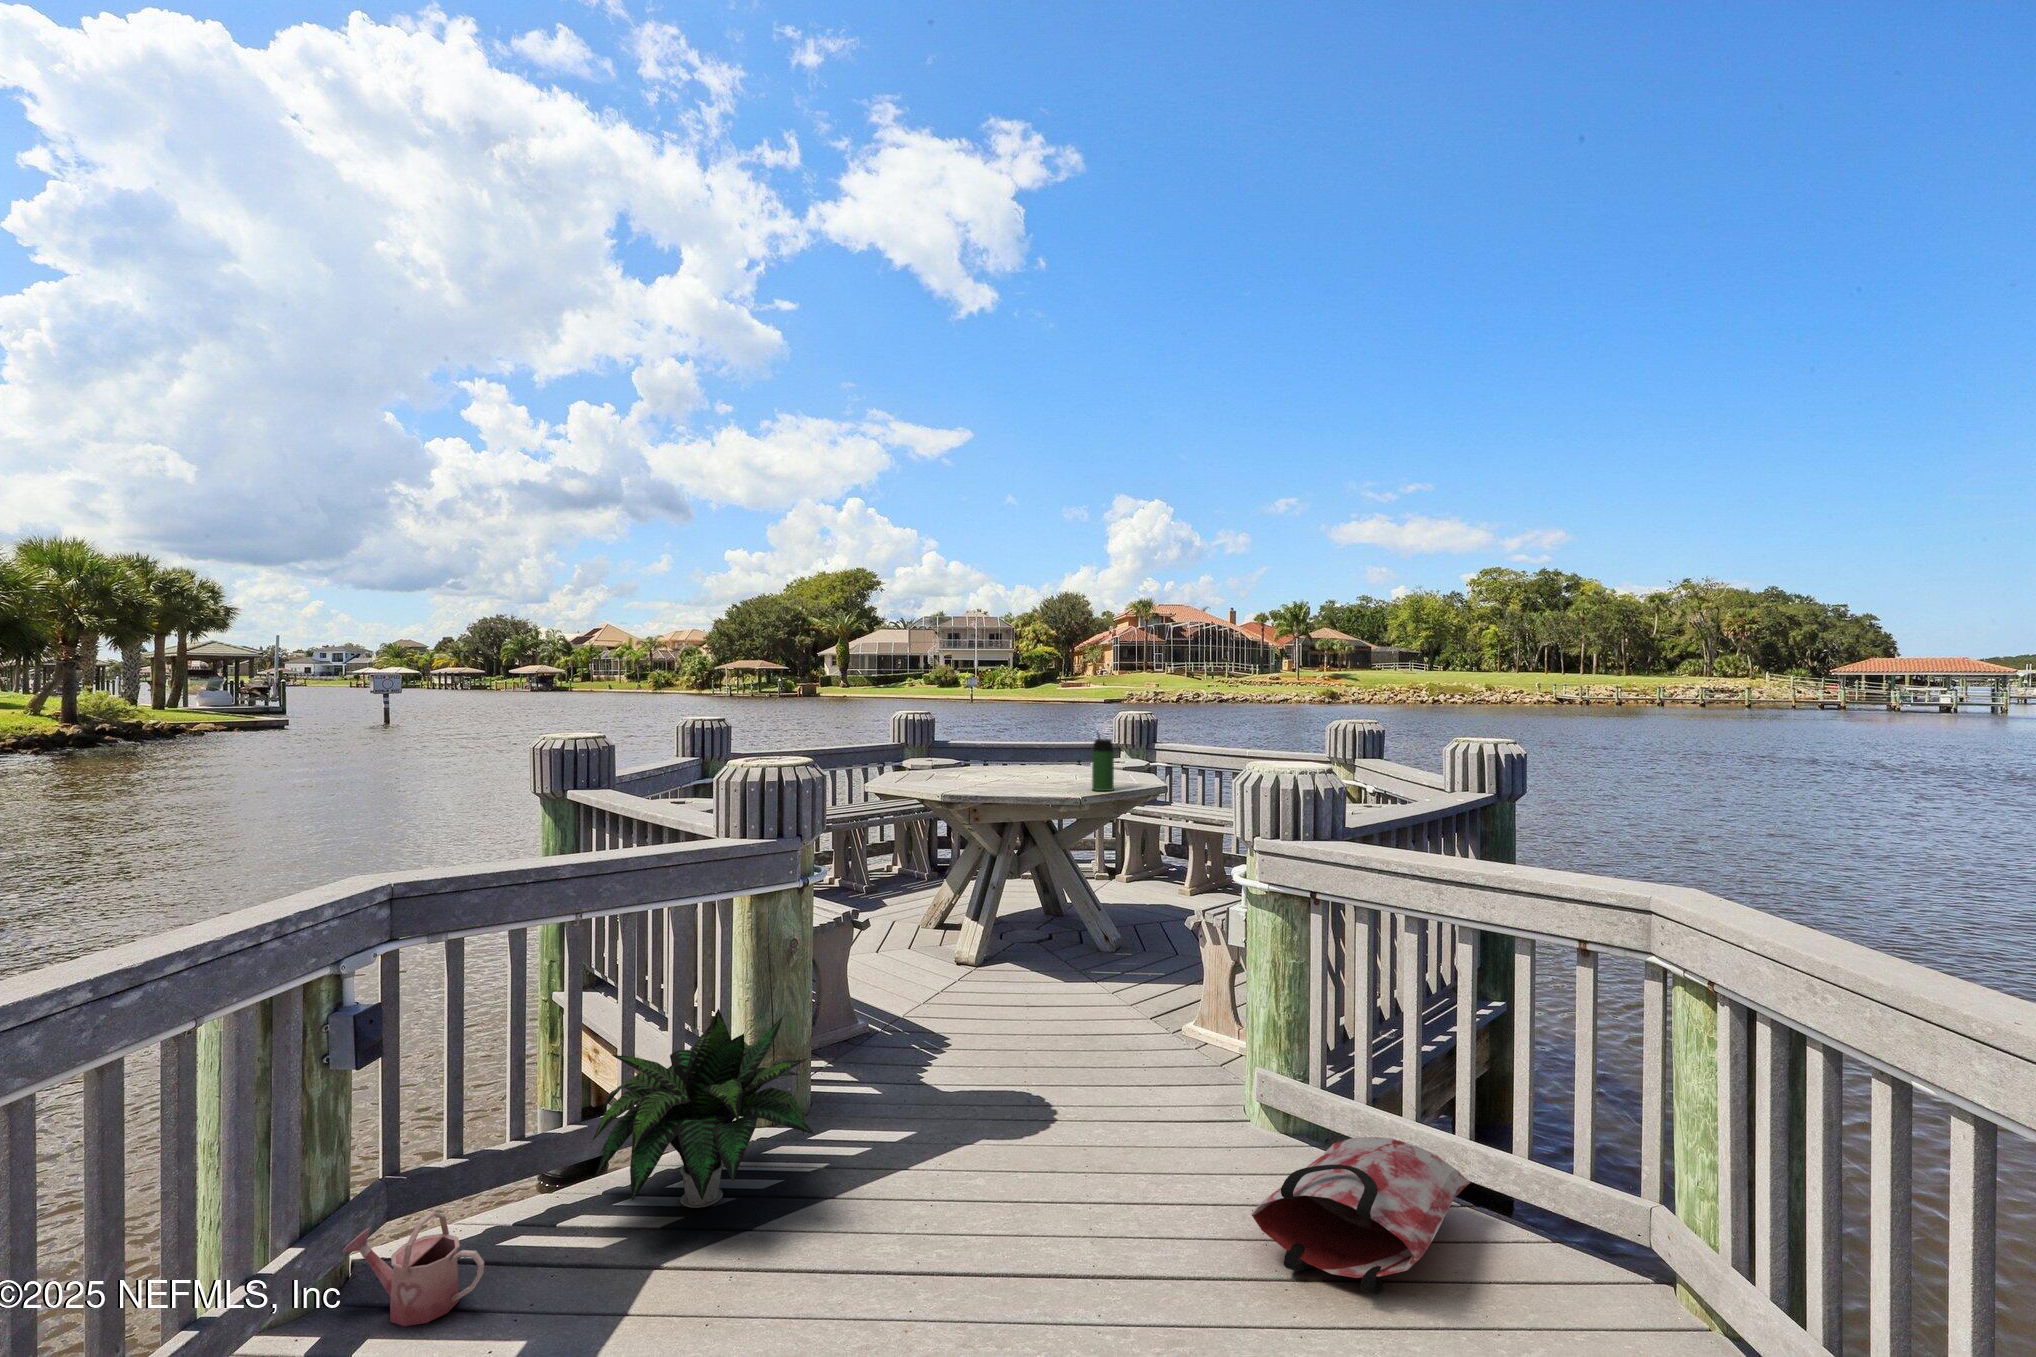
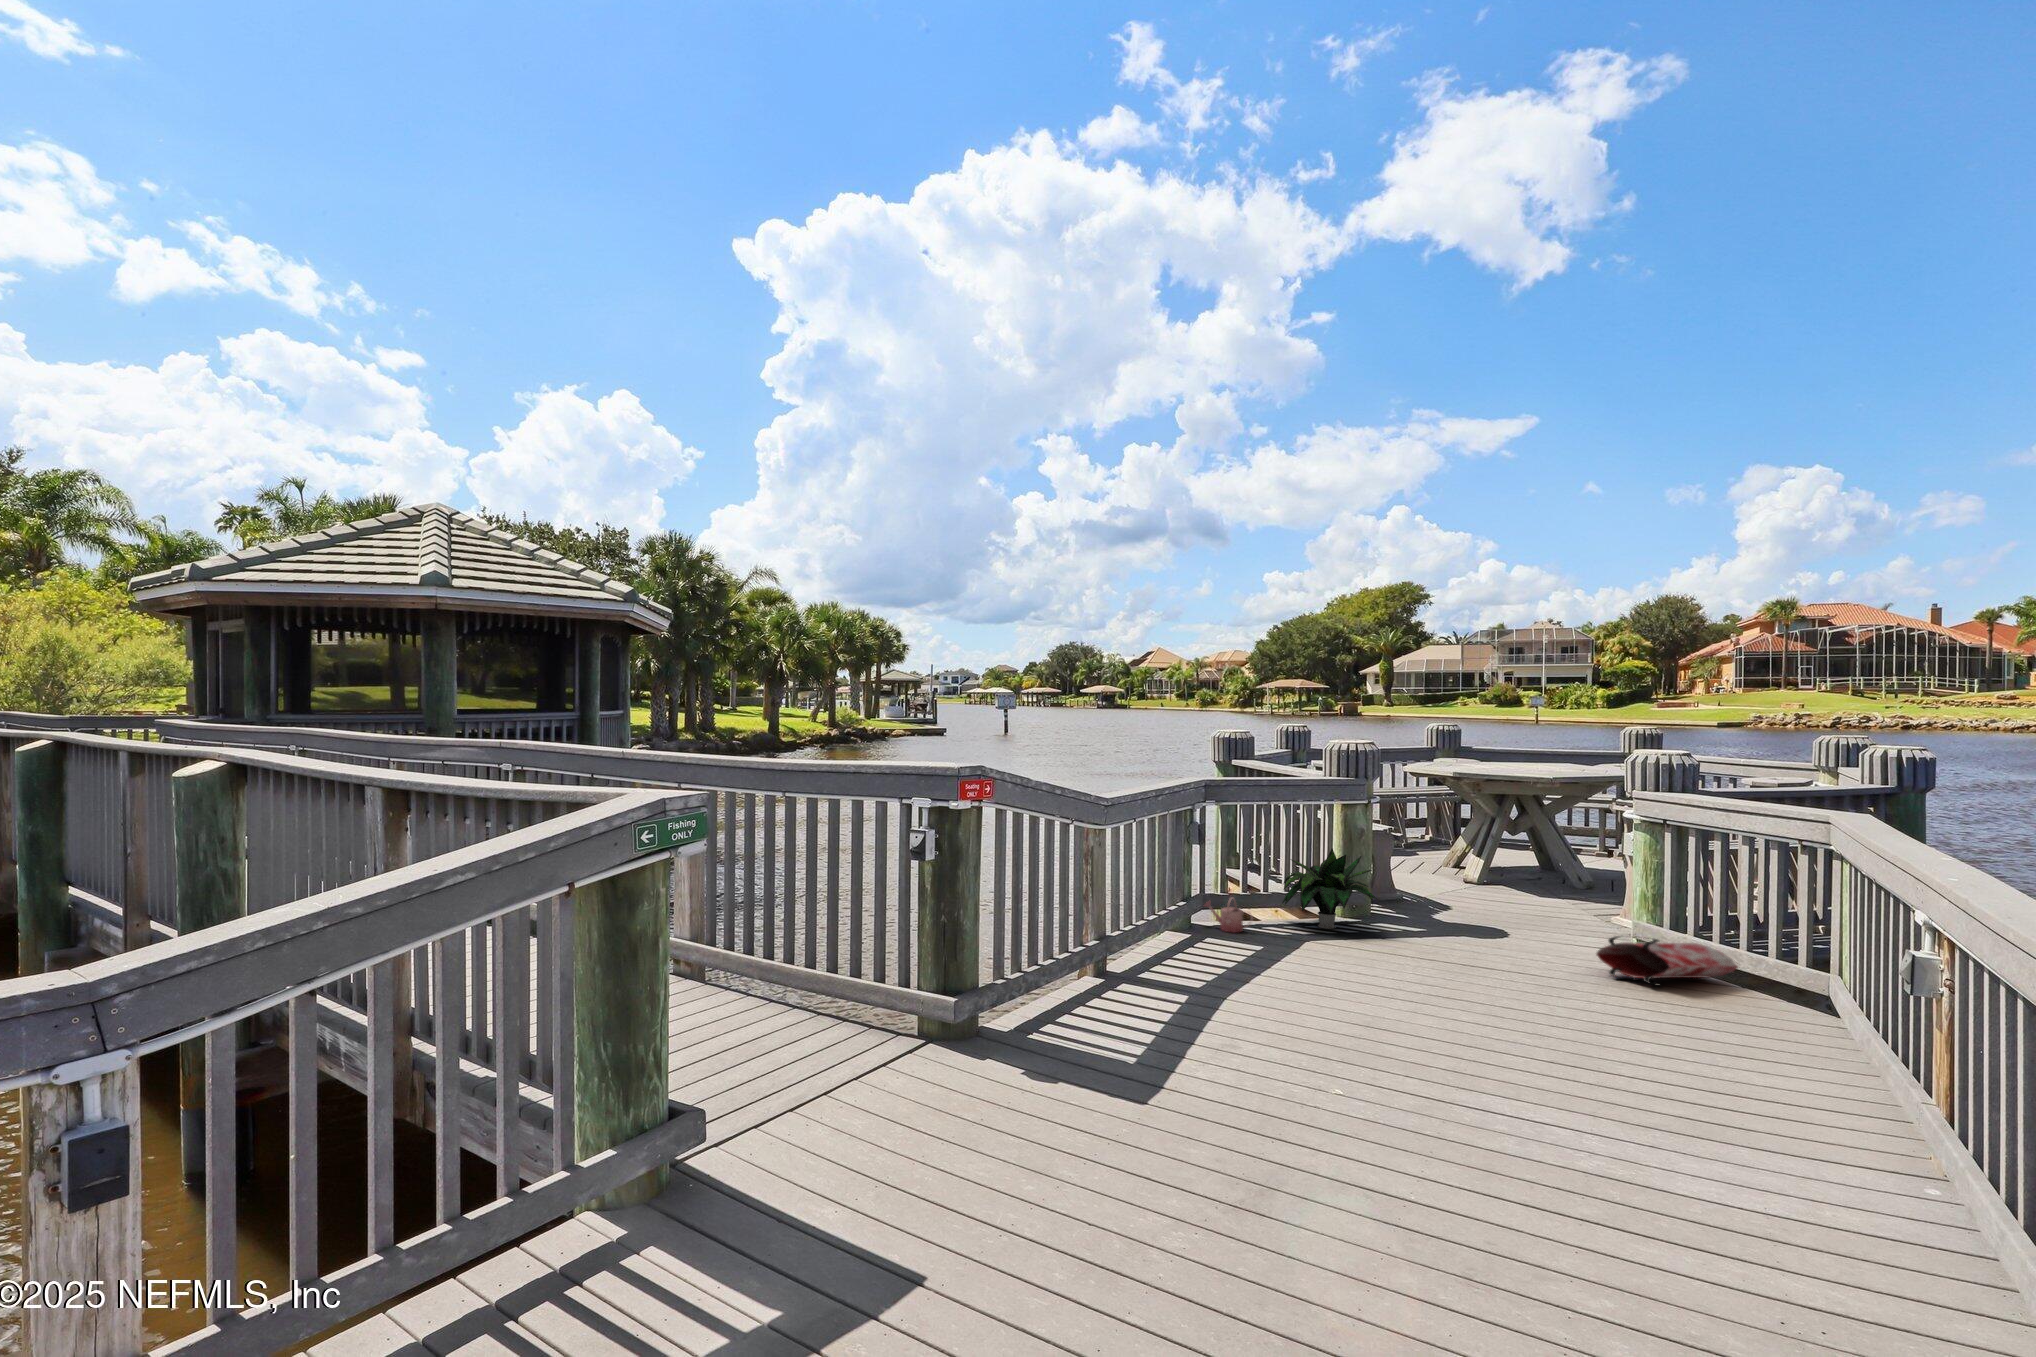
thermos bottle: present [1092,733,1114,791] -> none [1564,736,1581,776]

